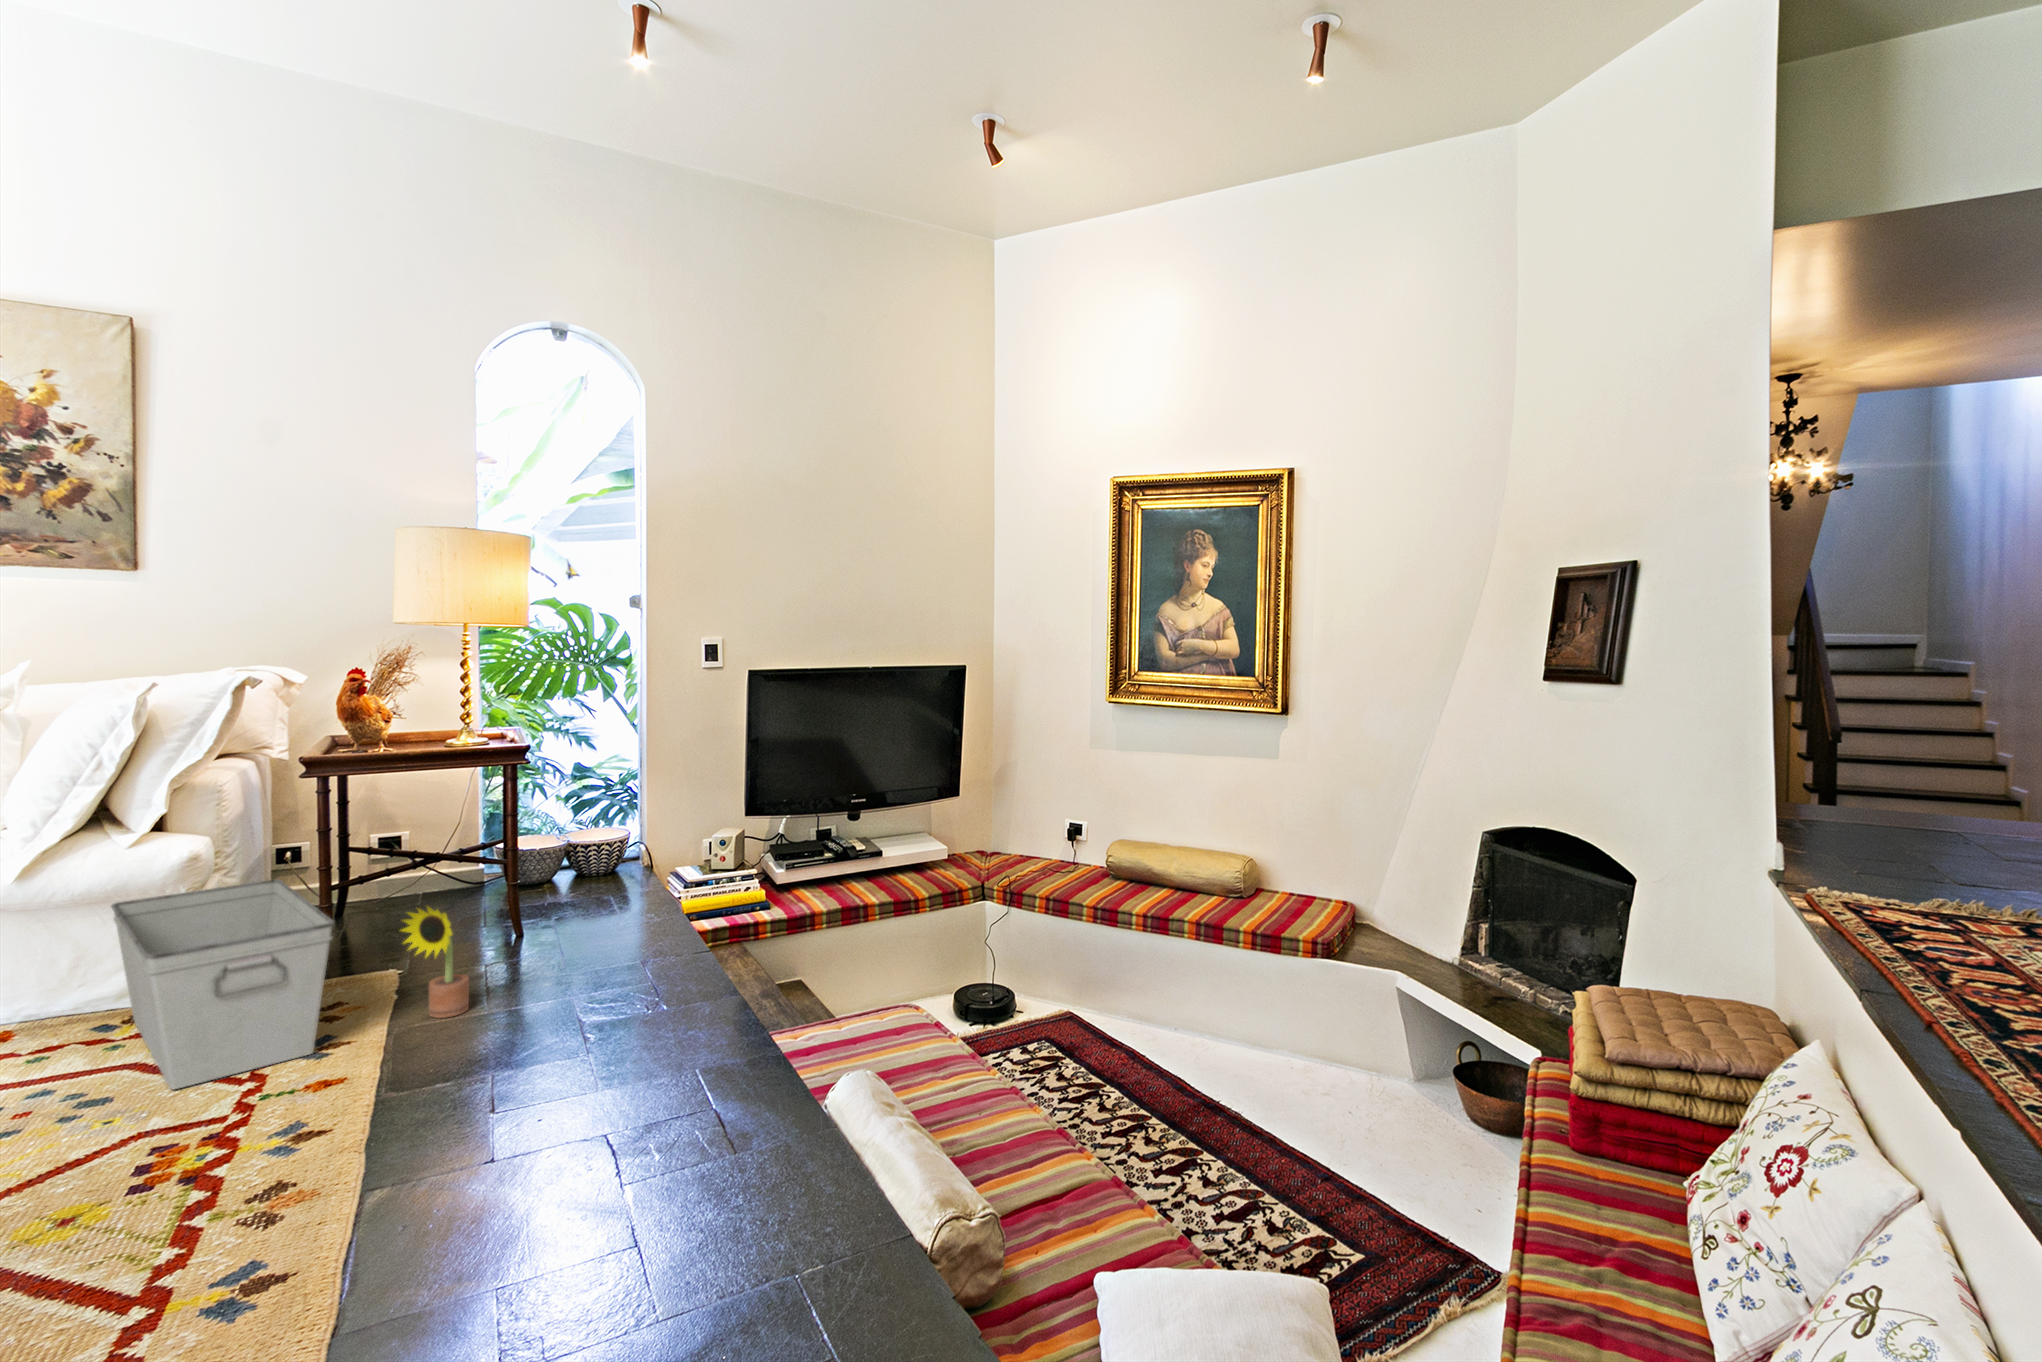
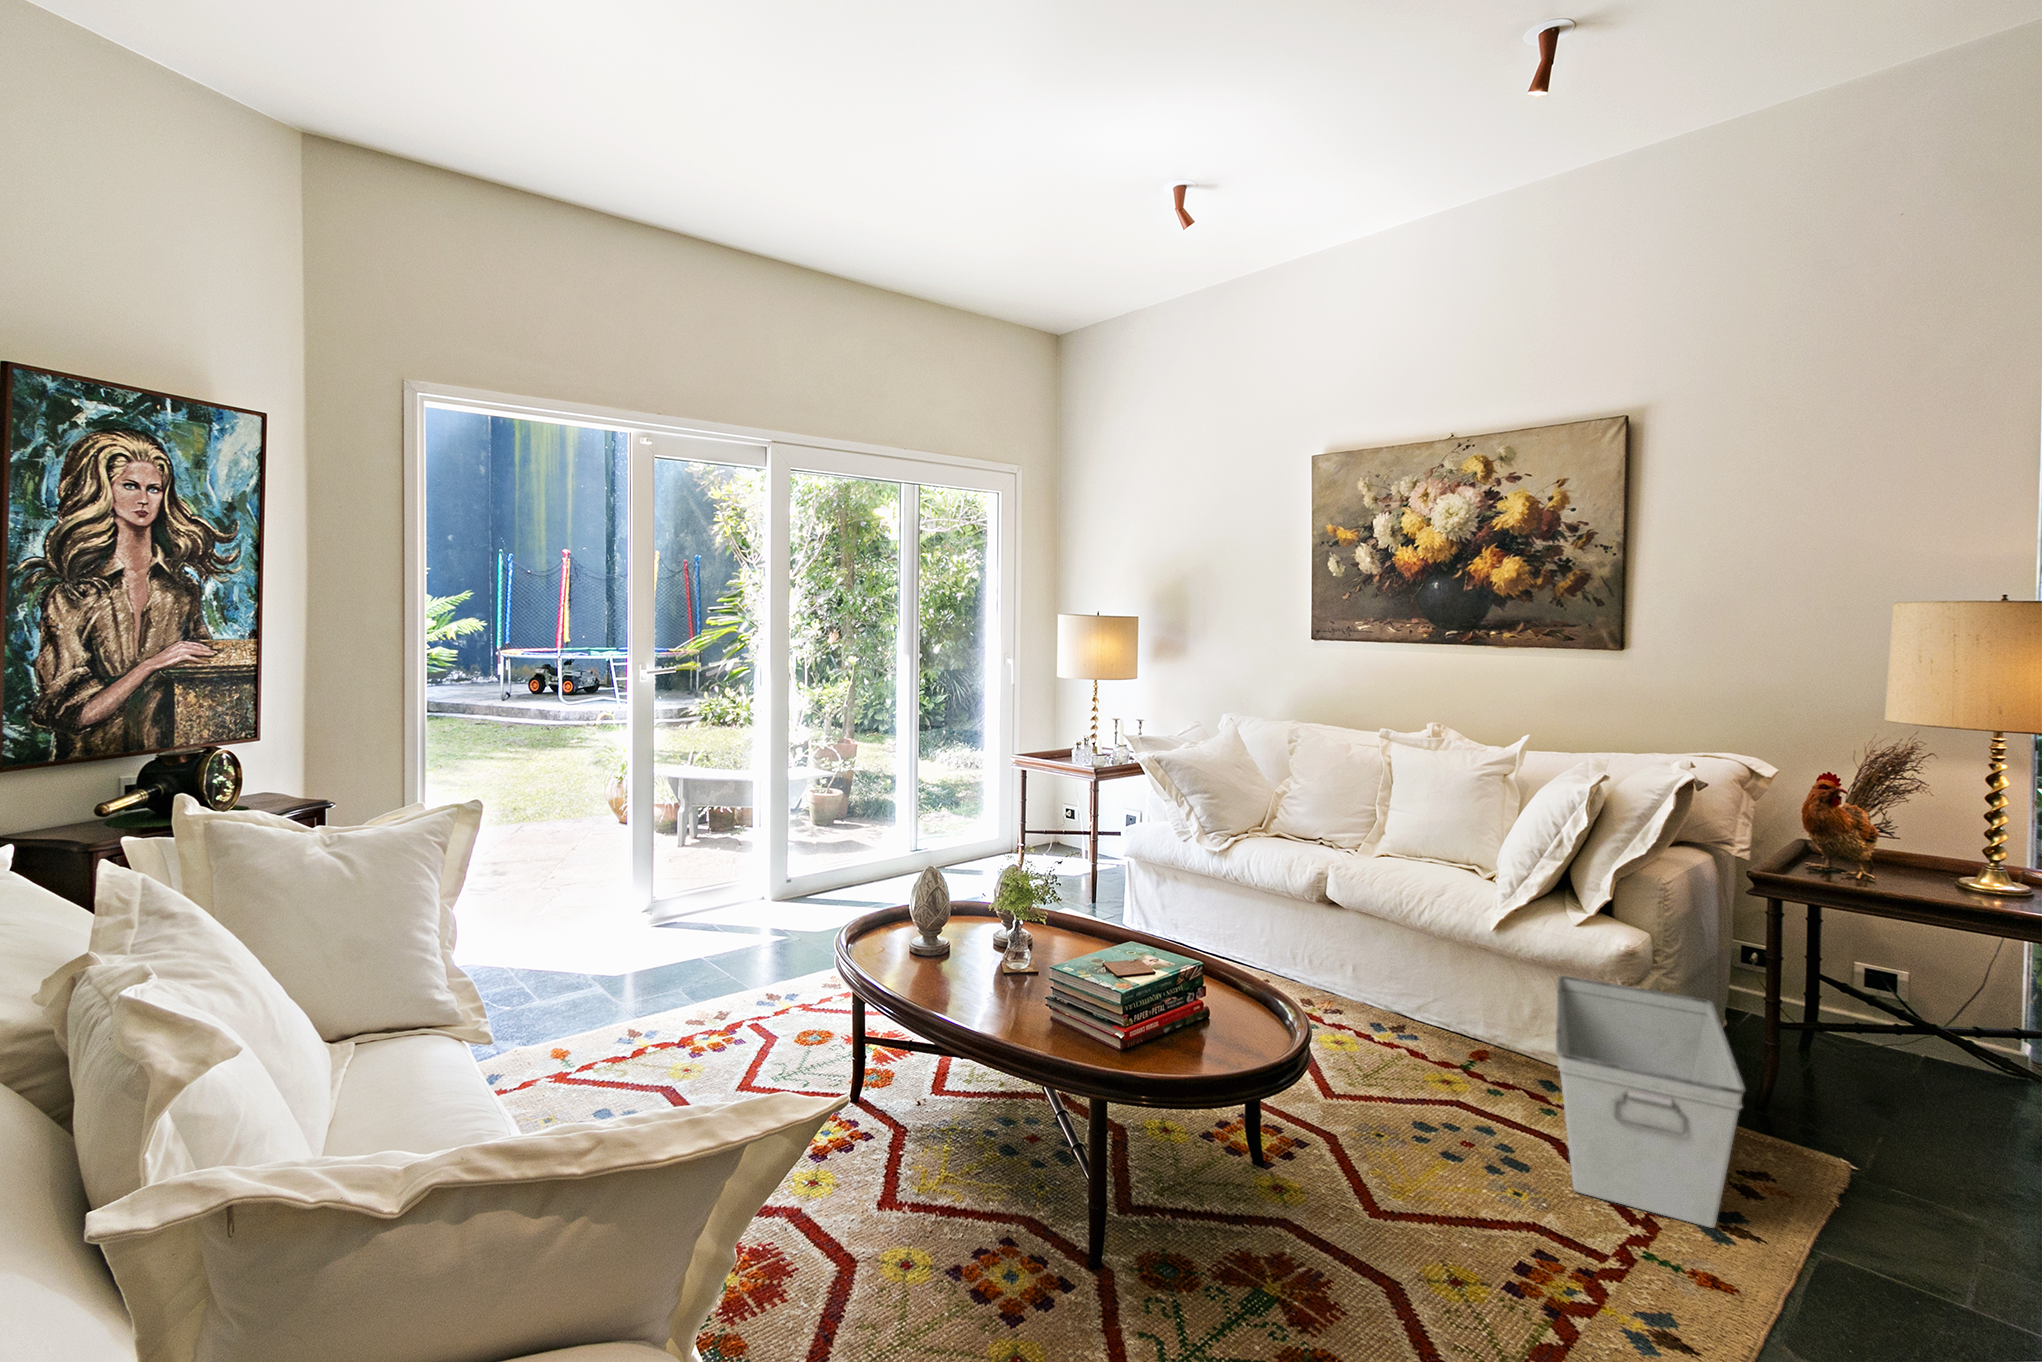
decorative plant: present [401,907,469,1018] -> none [1831,1111,1935,1281]

